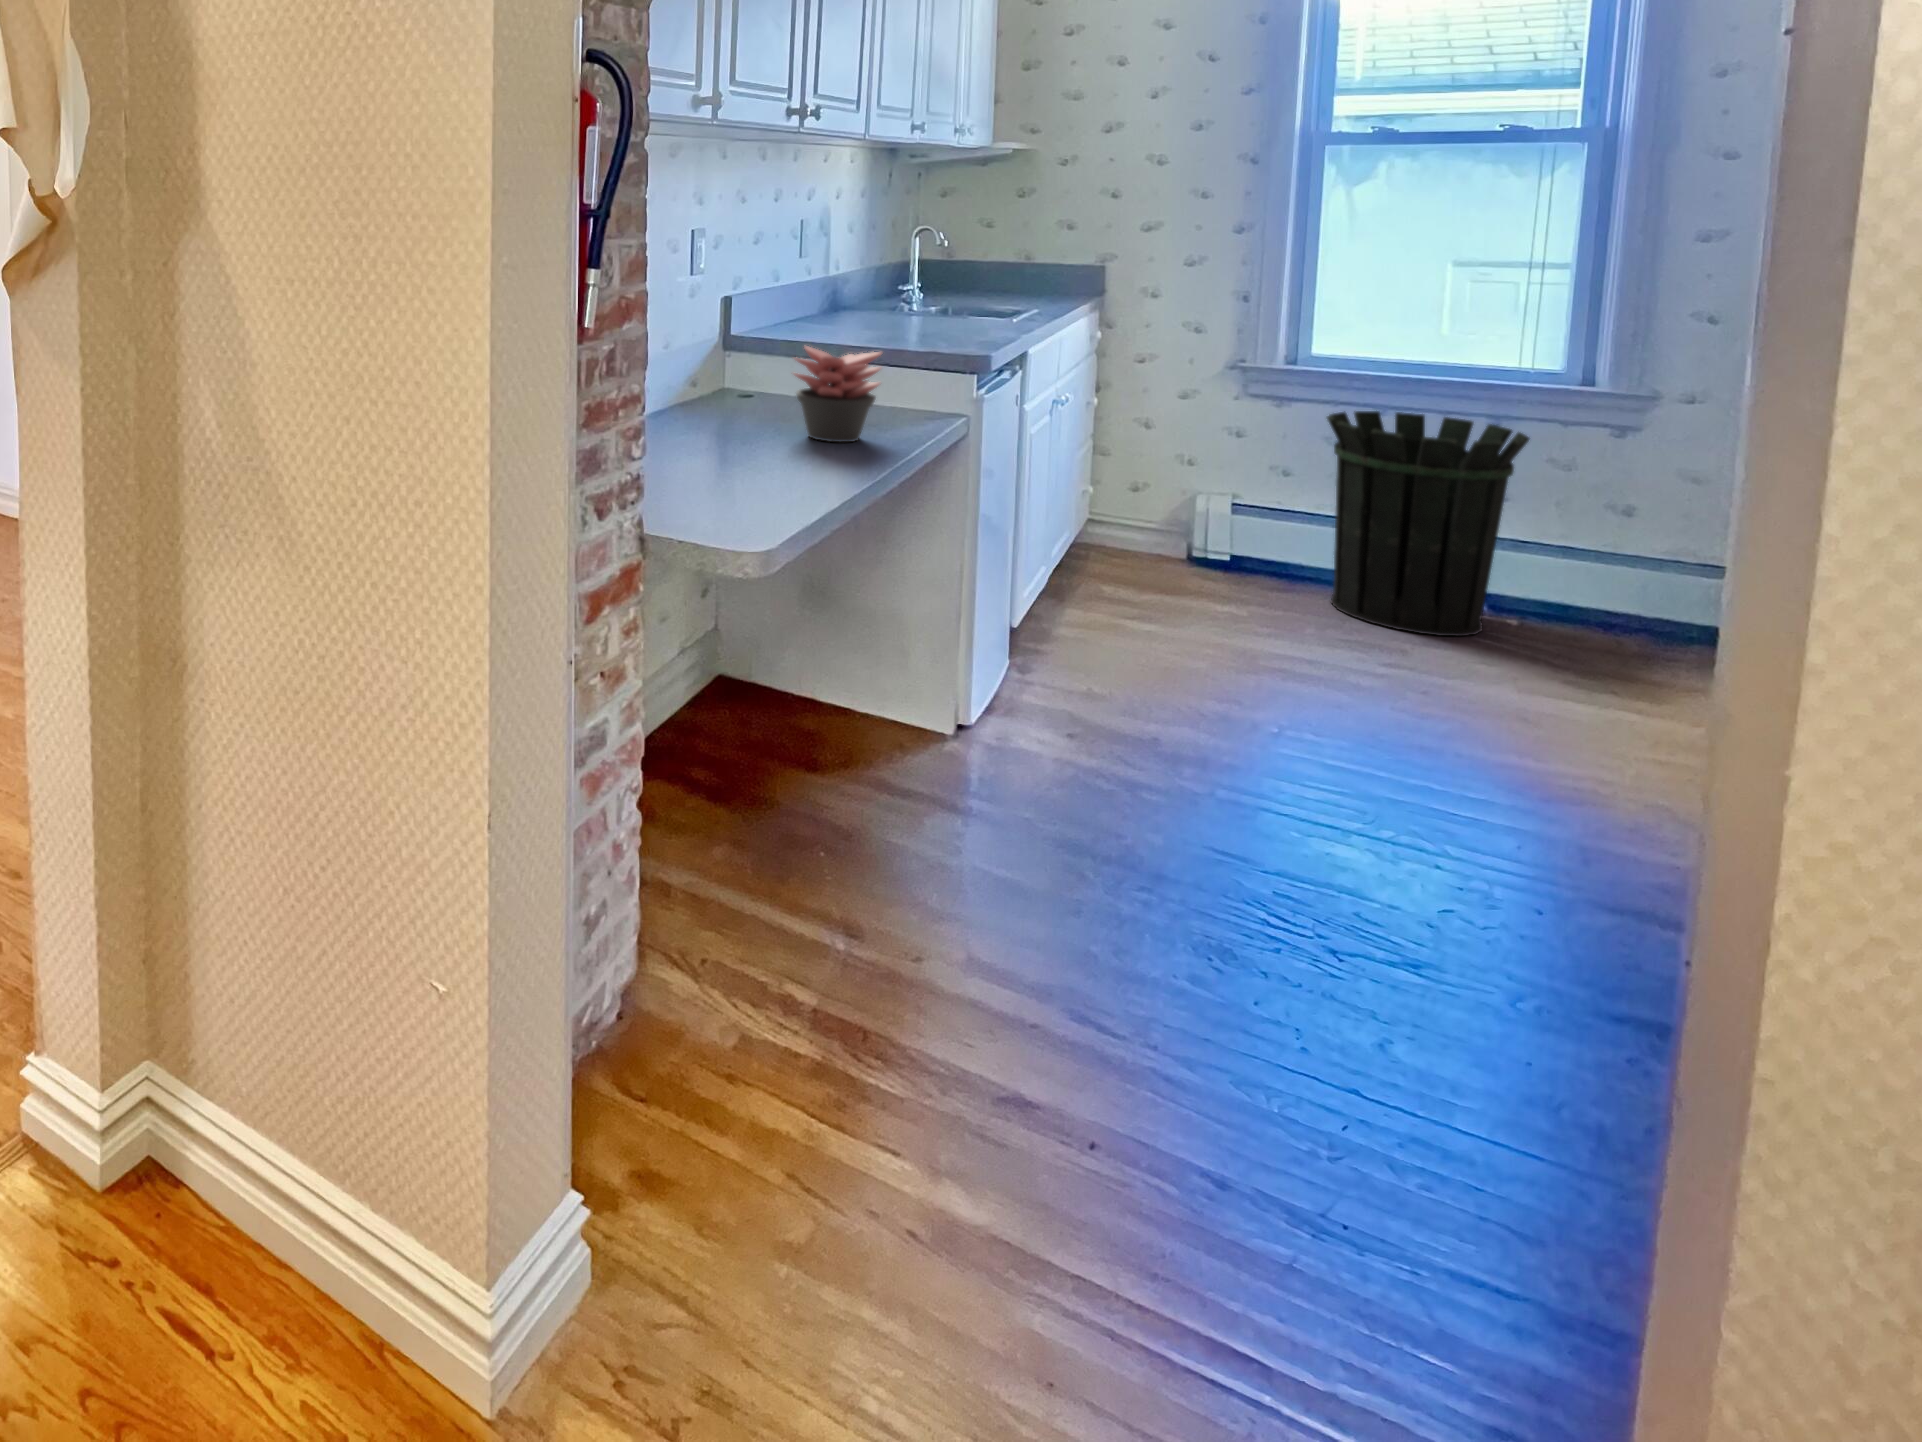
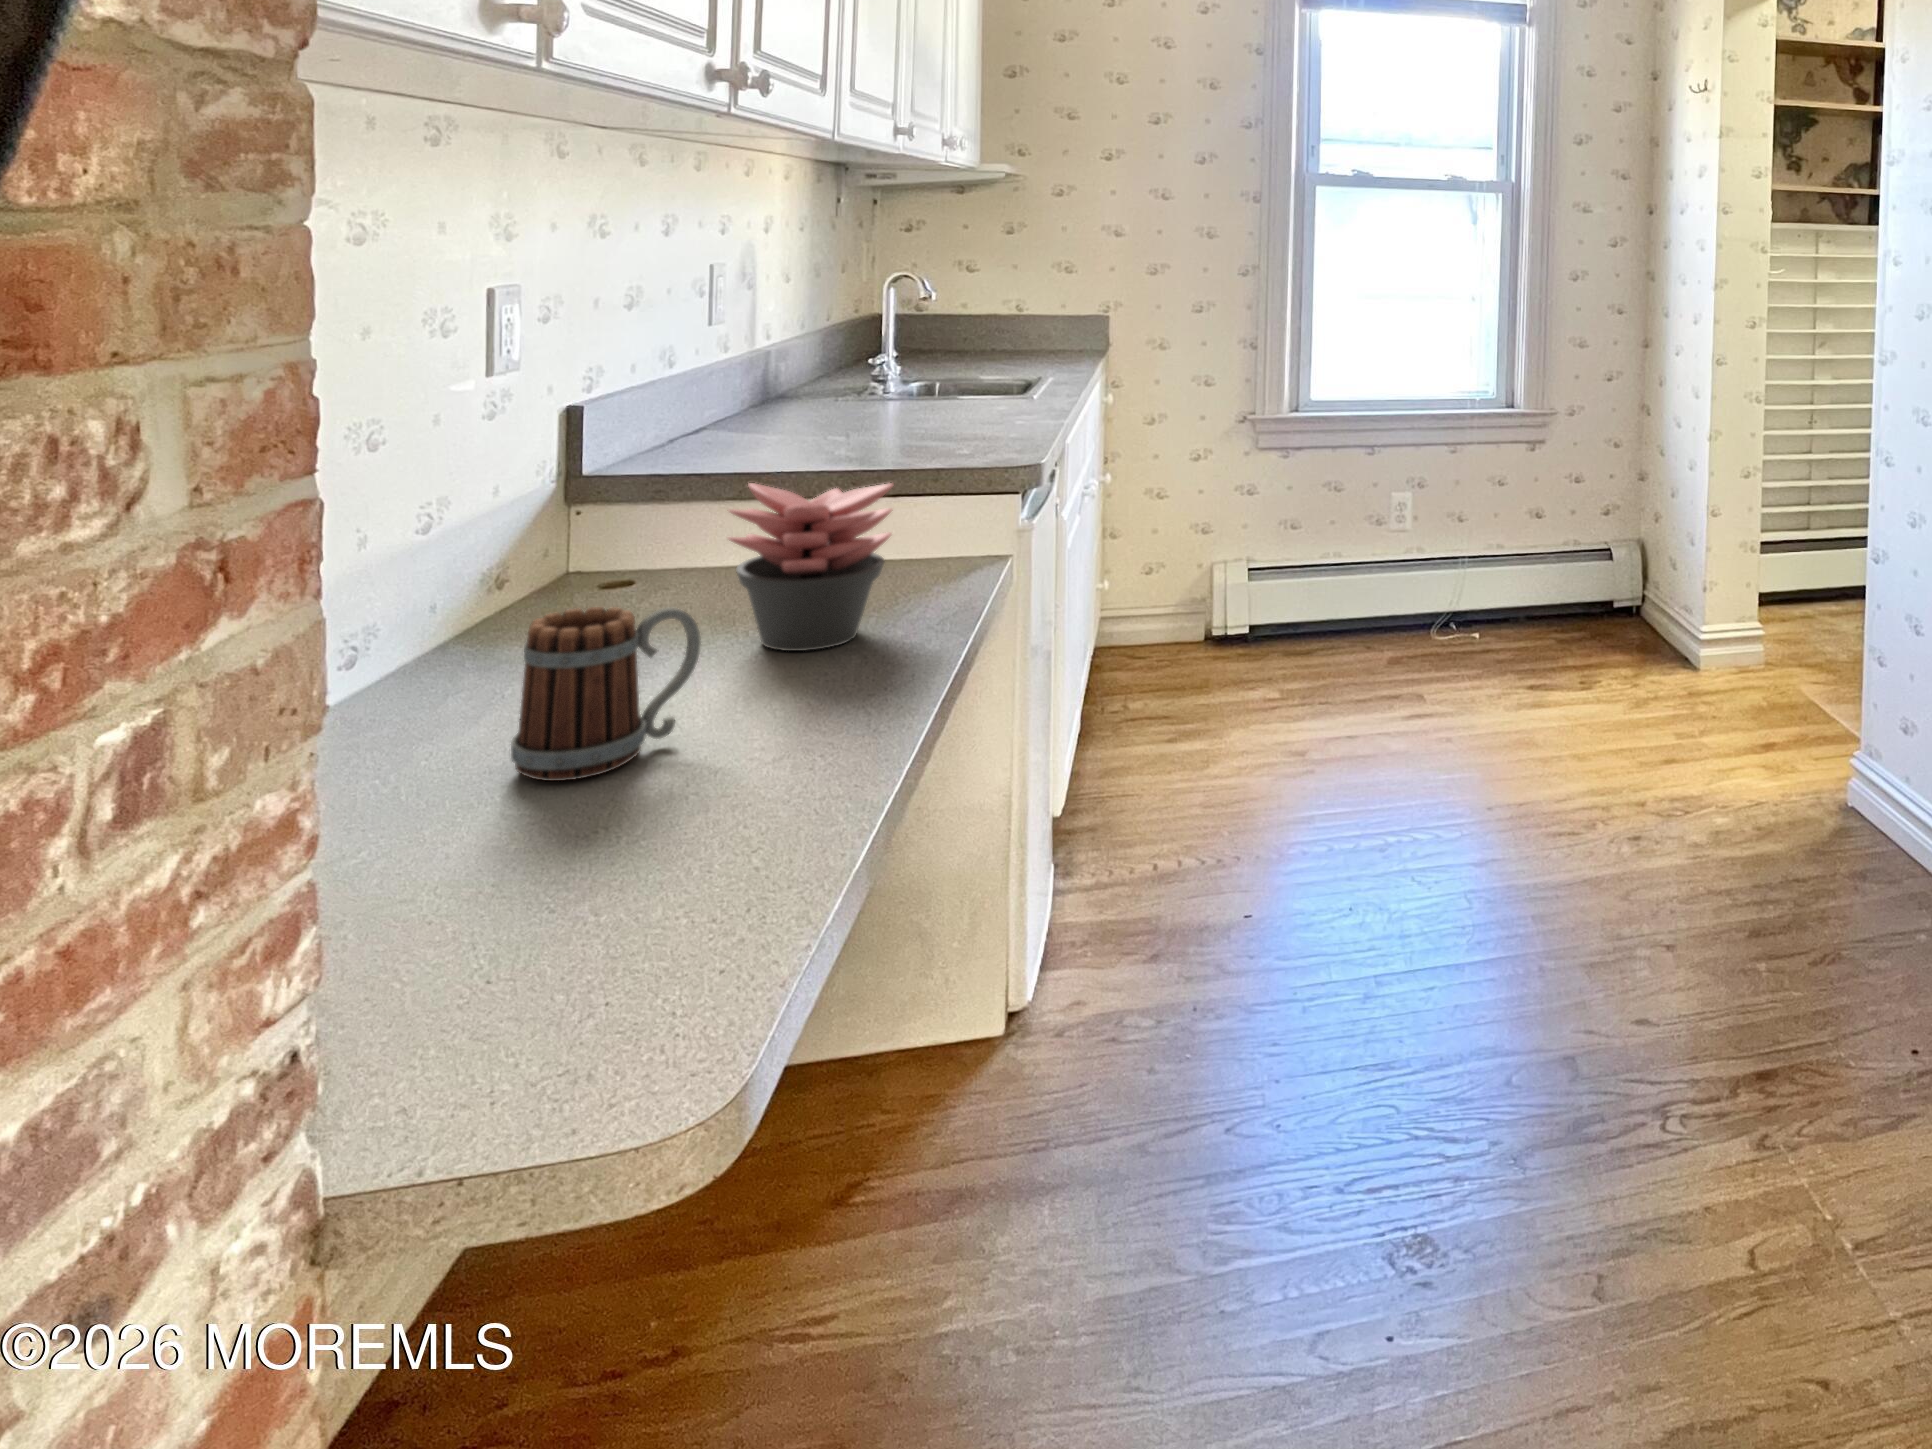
mug: none [695,390,774,469] -> present [511,607,701,781]
waste bin: present [1327,411,1529,636] -> none [1328,462,1483,683]

